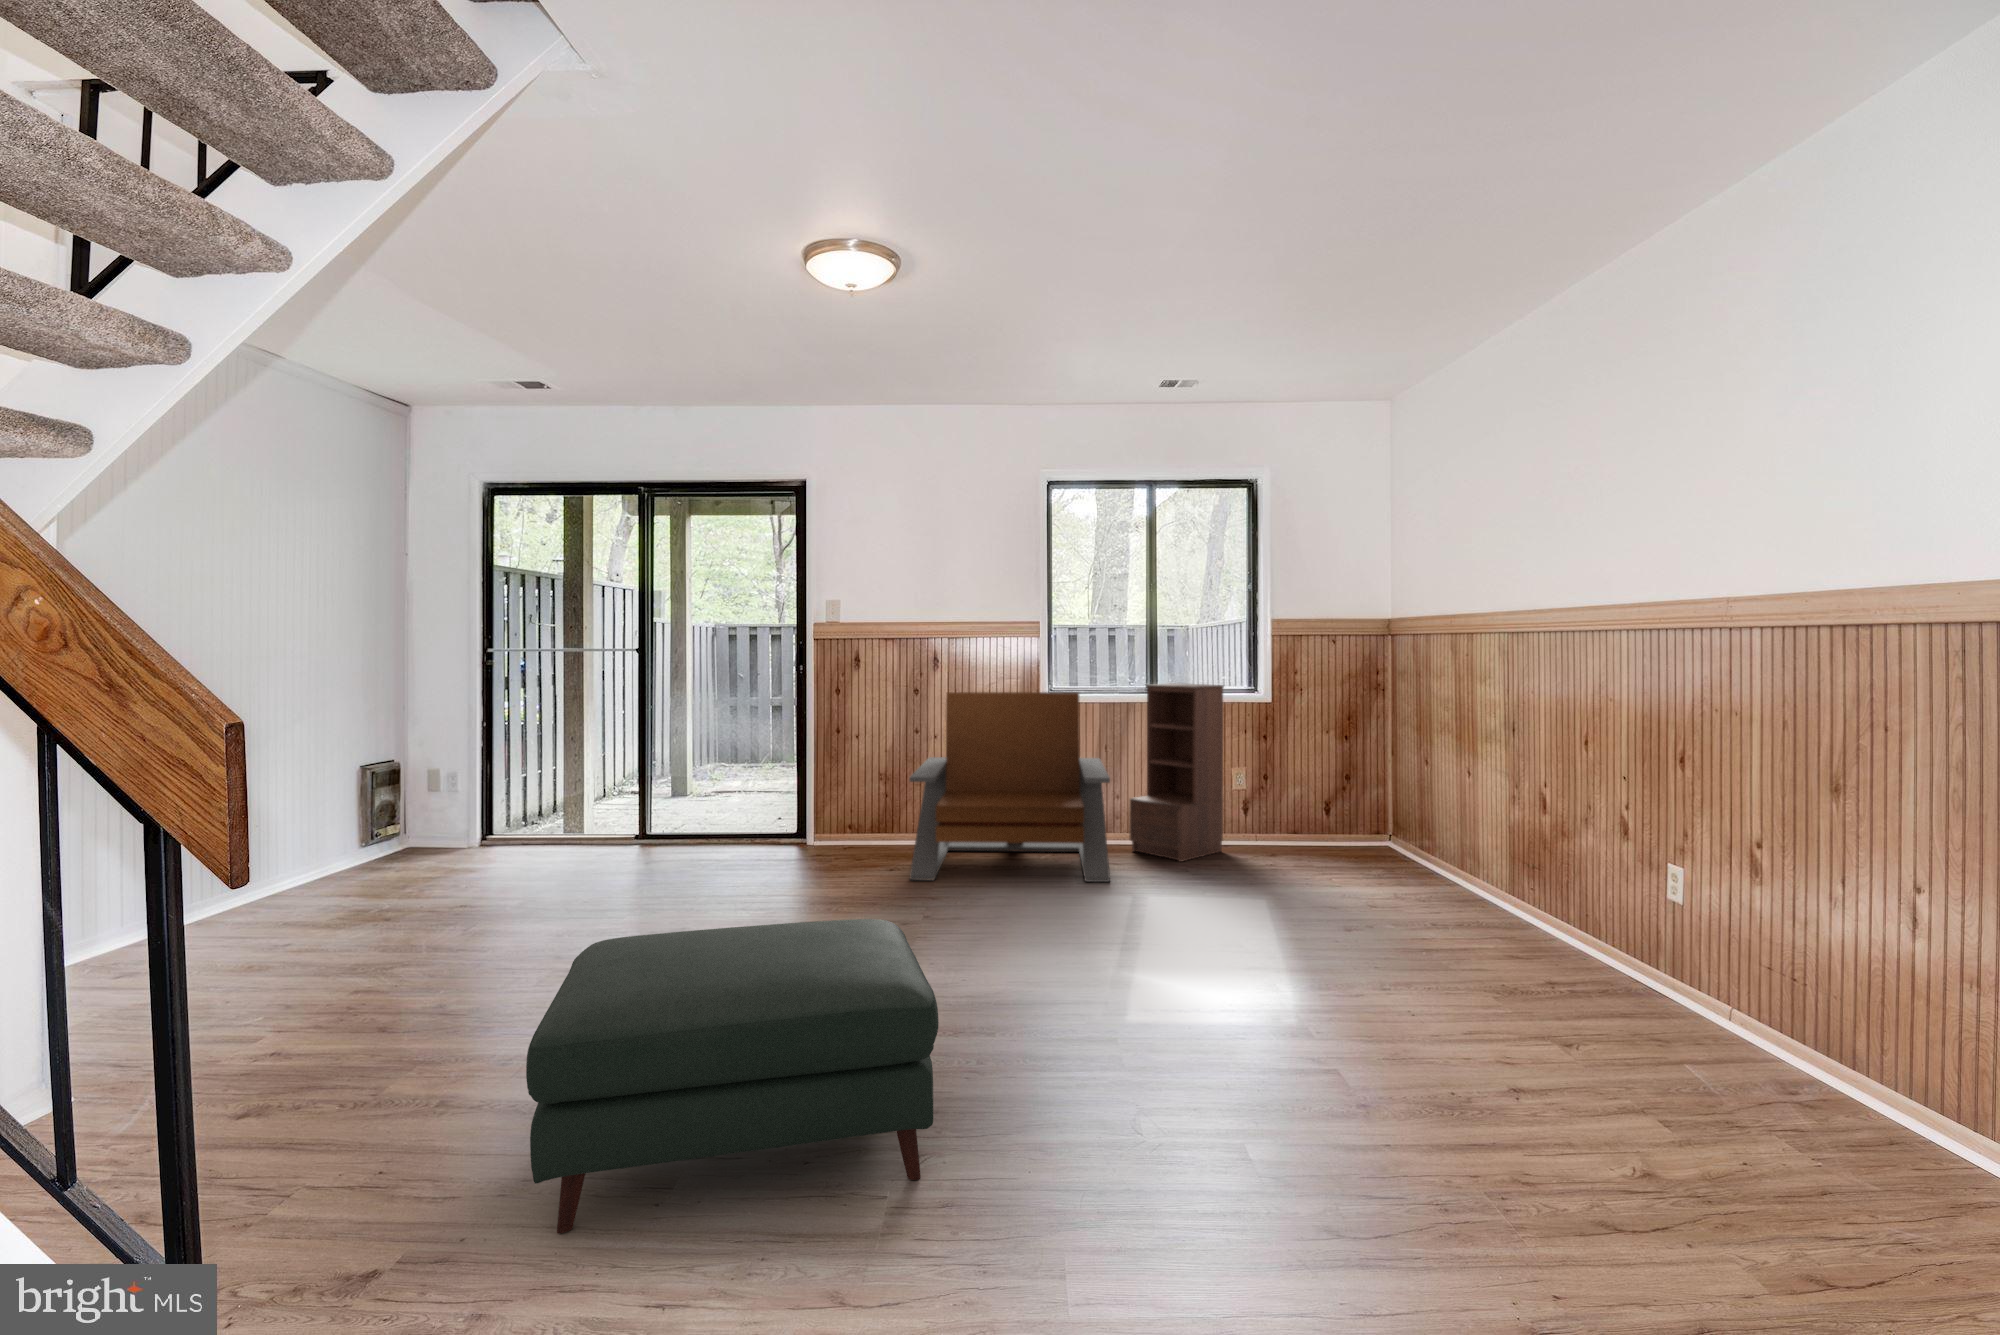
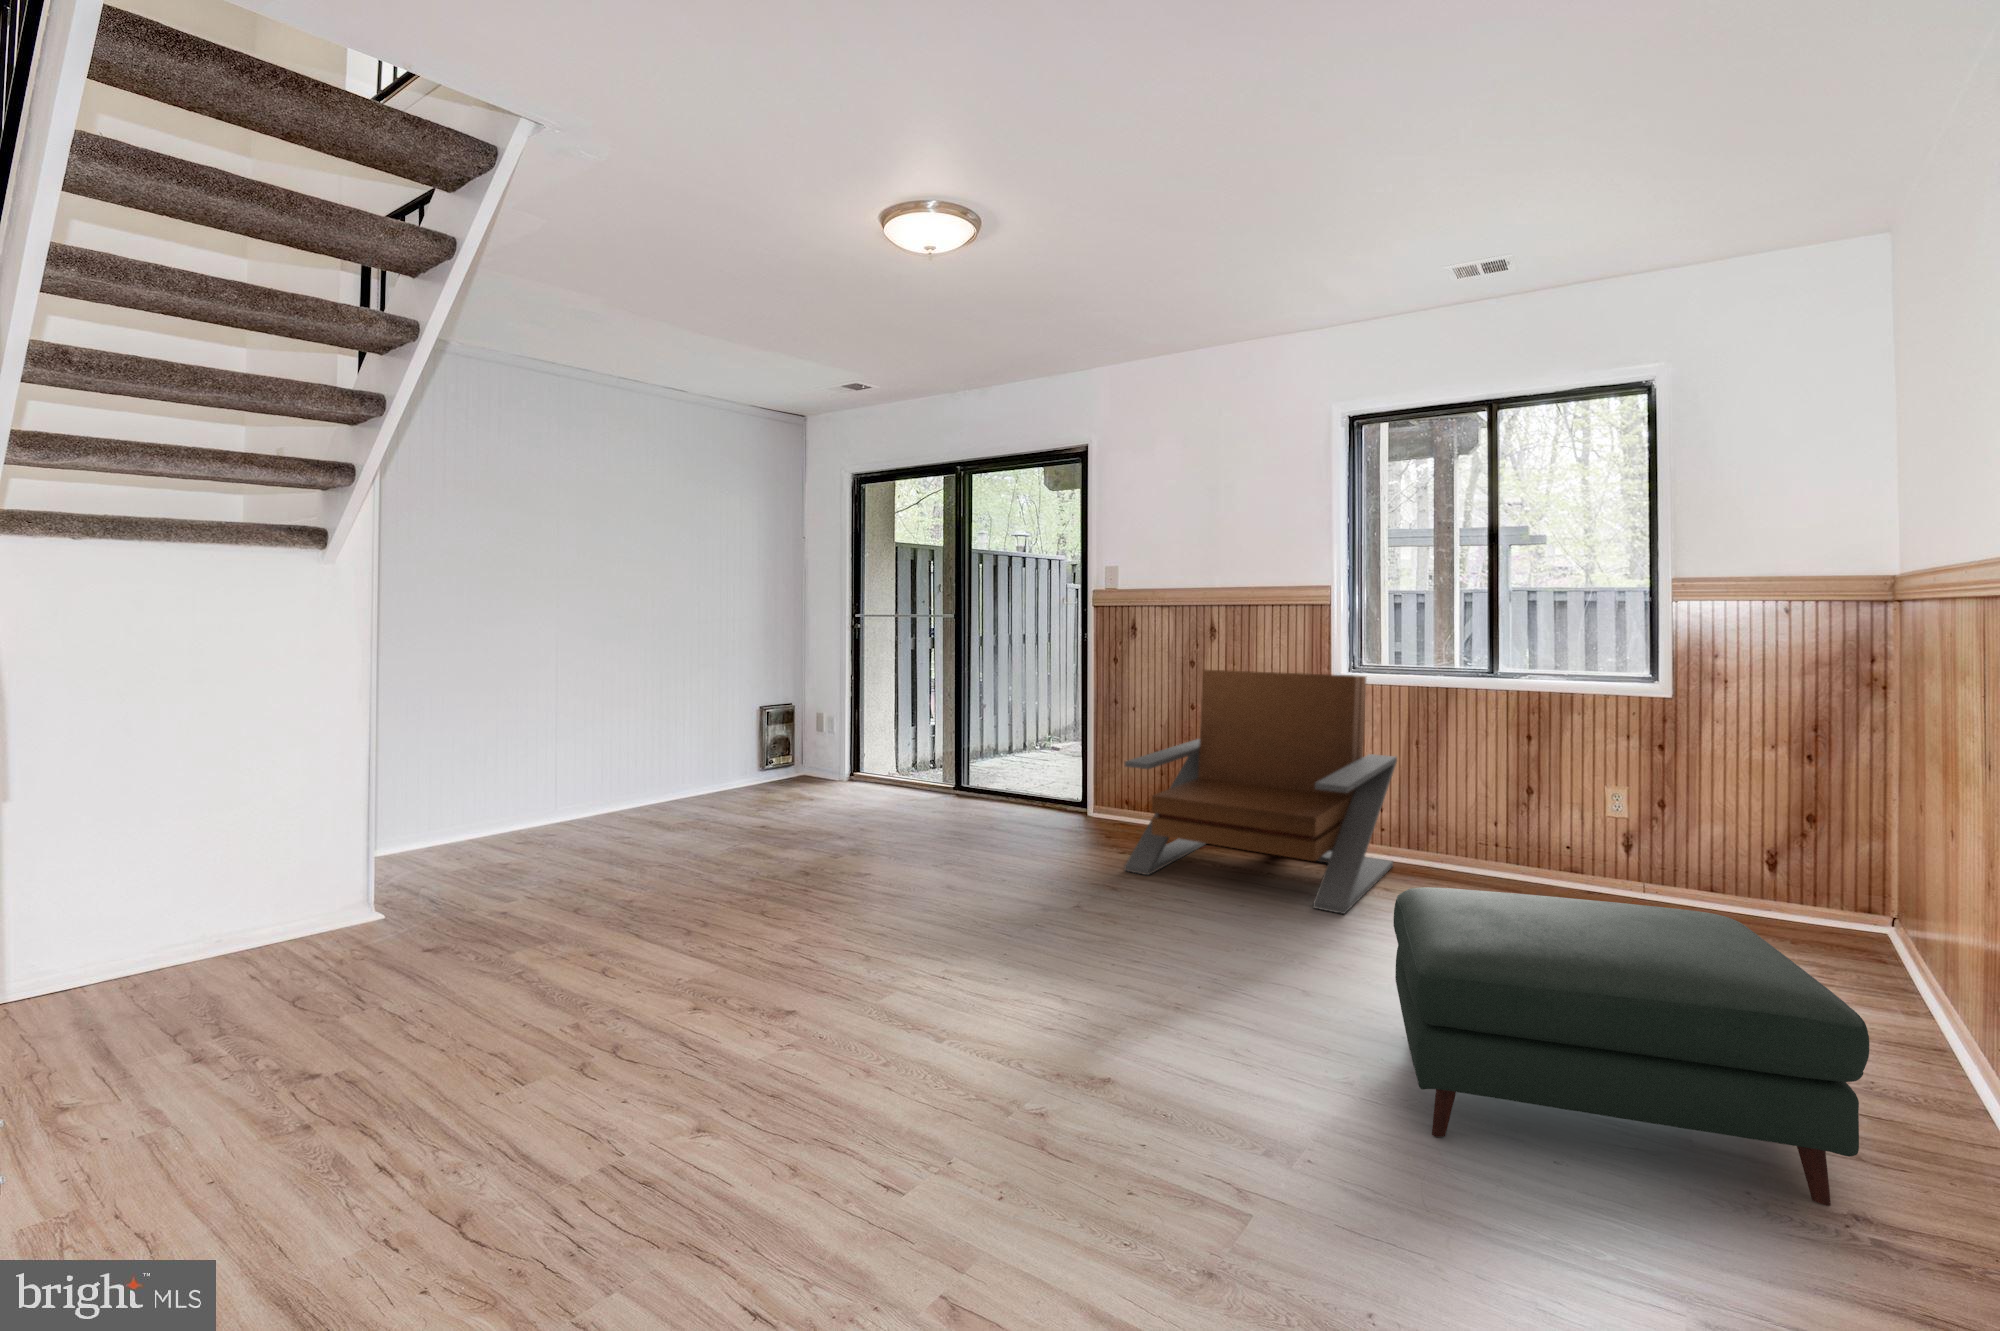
bookshelf: present [1130,683,1224,862] -> none [1425,667,1573,904]
ottoman: present [526,919,939,1234] -> present [1393,887,1869,1206]

